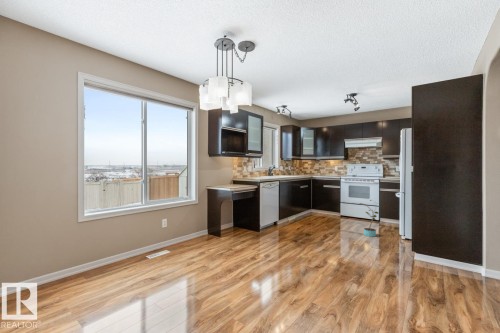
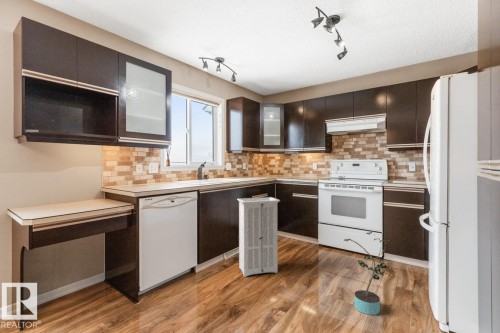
storage cabinet: none [298,185,323,227] -> present [237,197,280,277]

